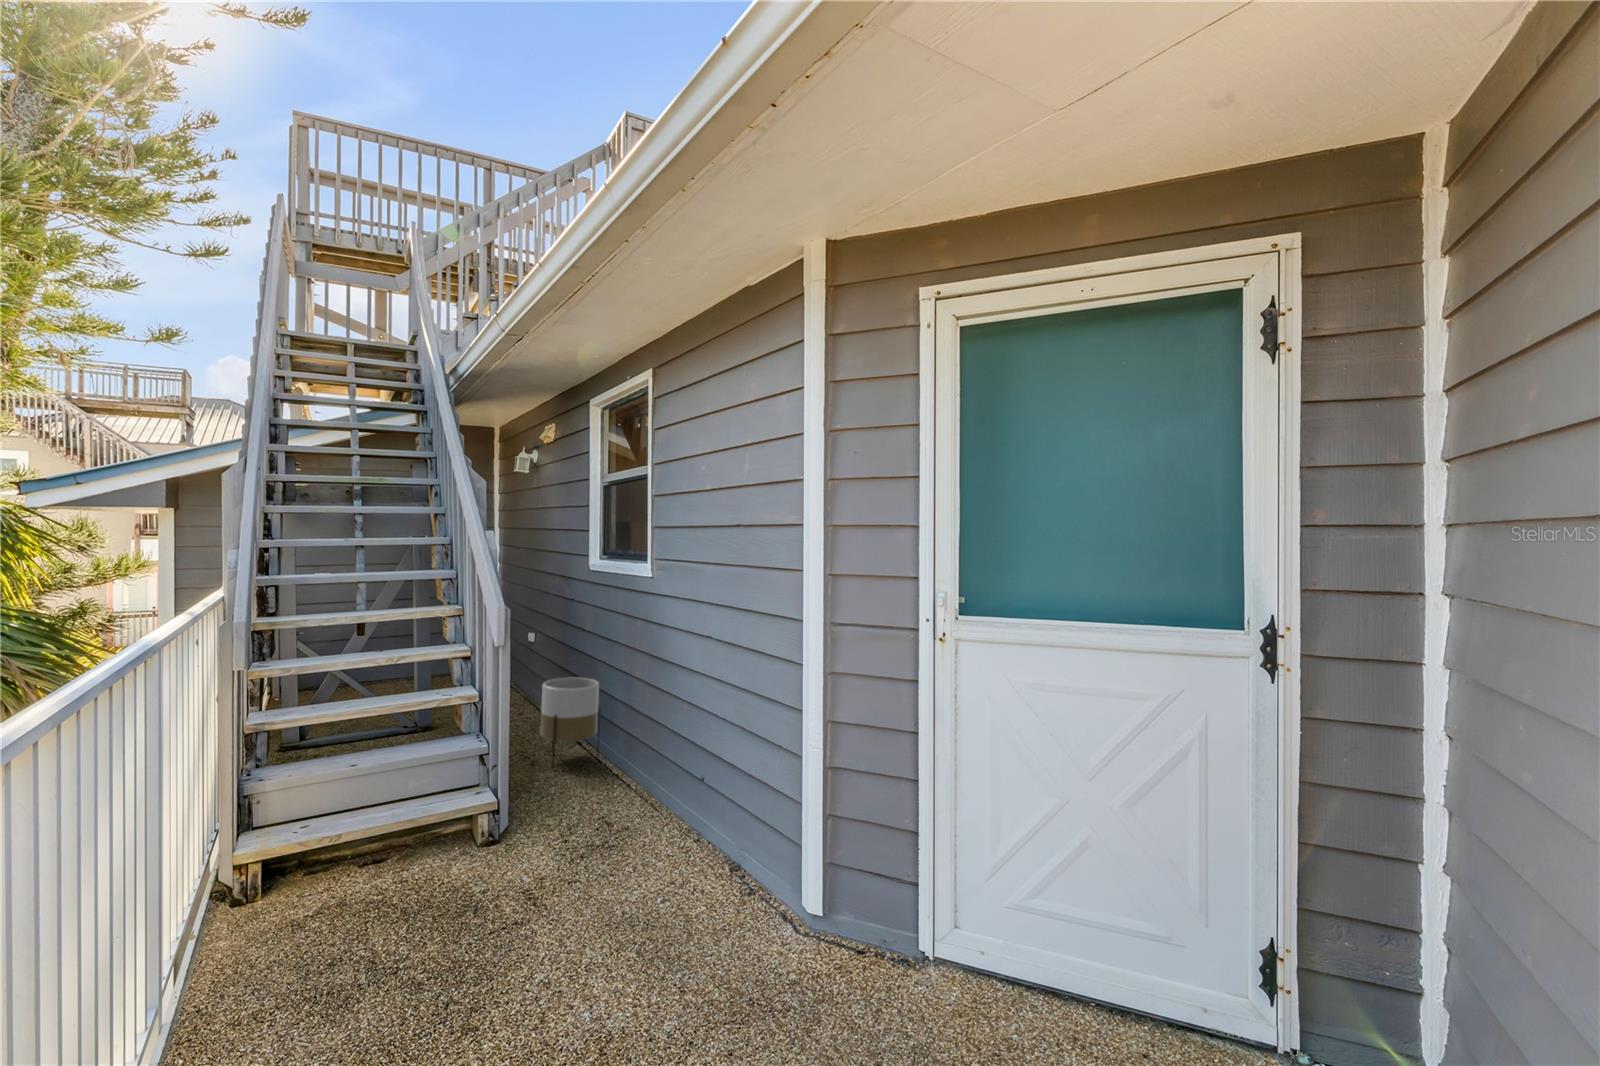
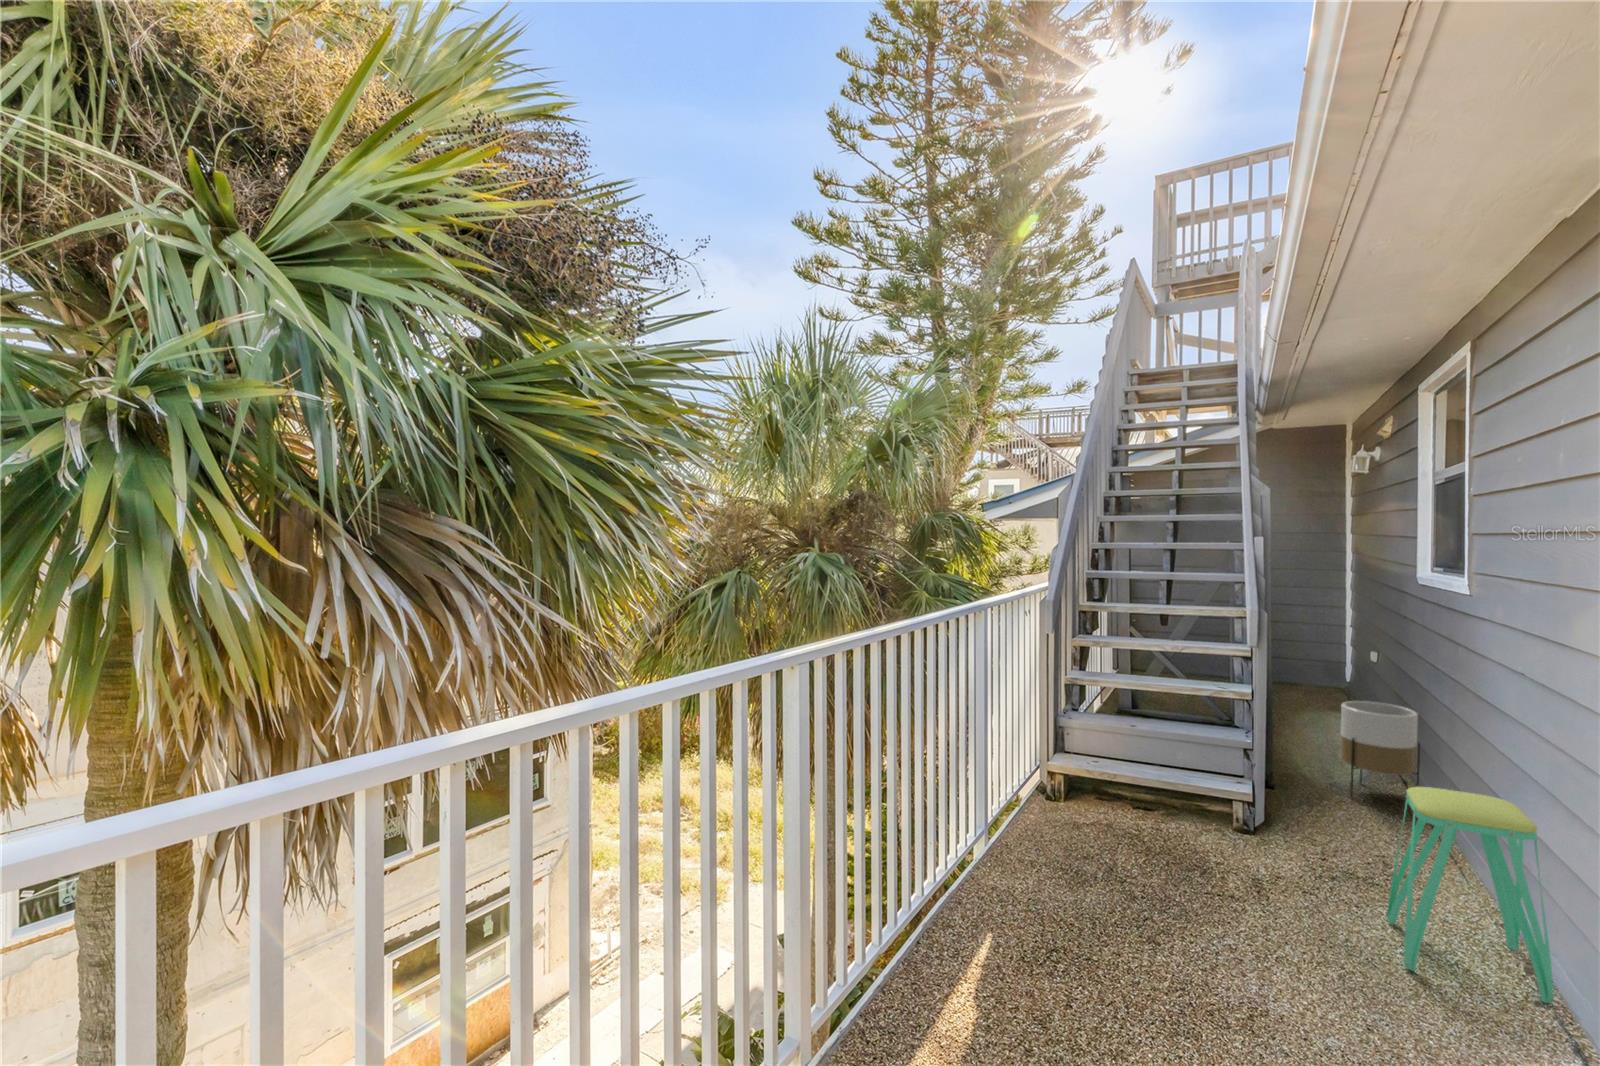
stool: none [638,745,756,918] -> present [1386,787,1554,1004]

